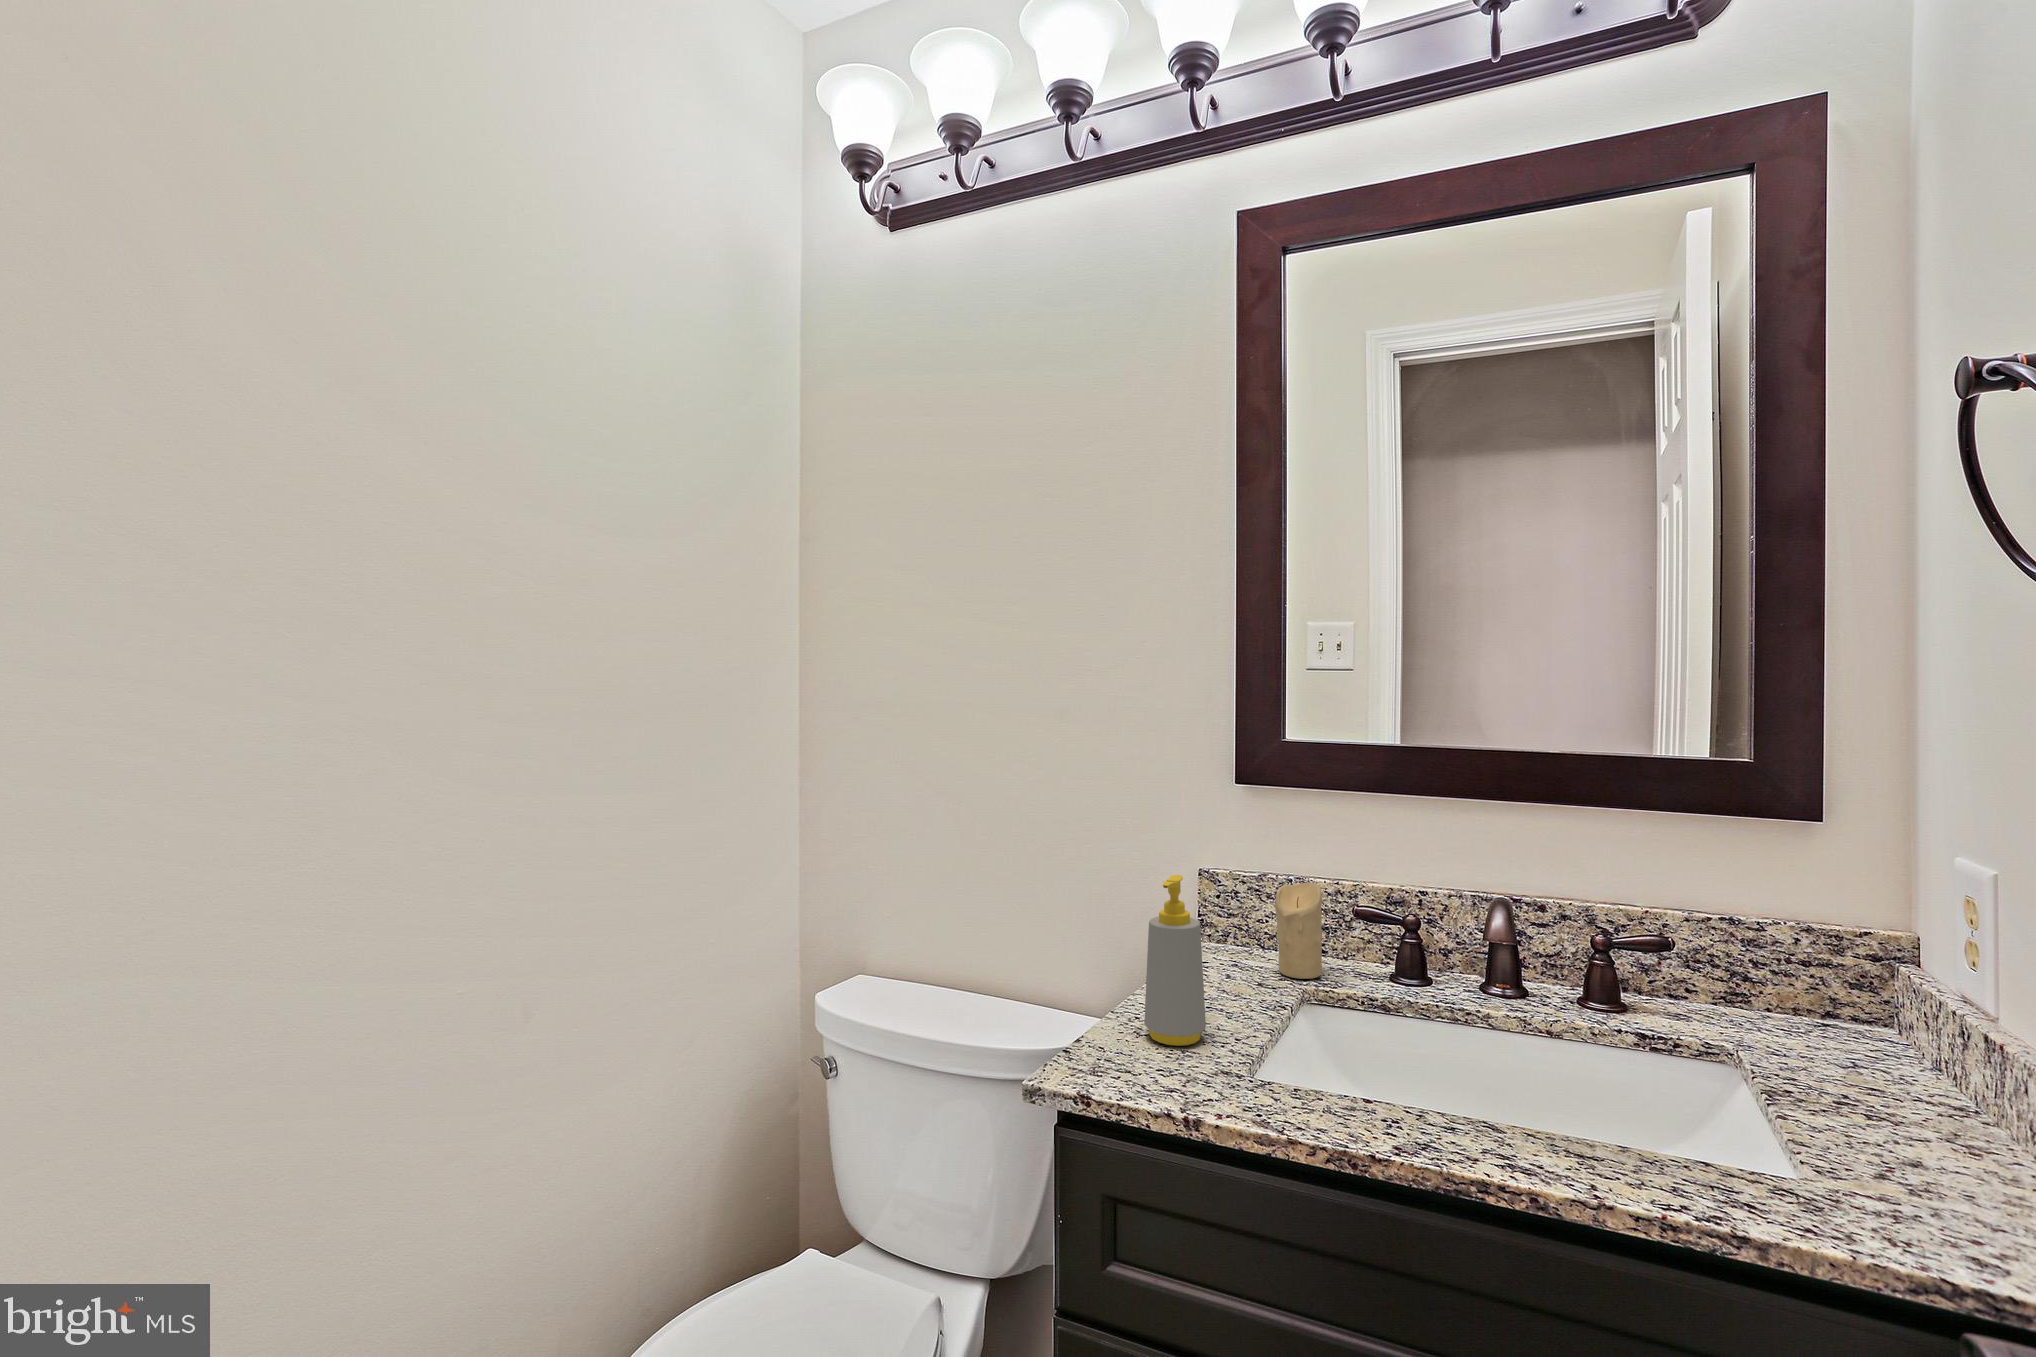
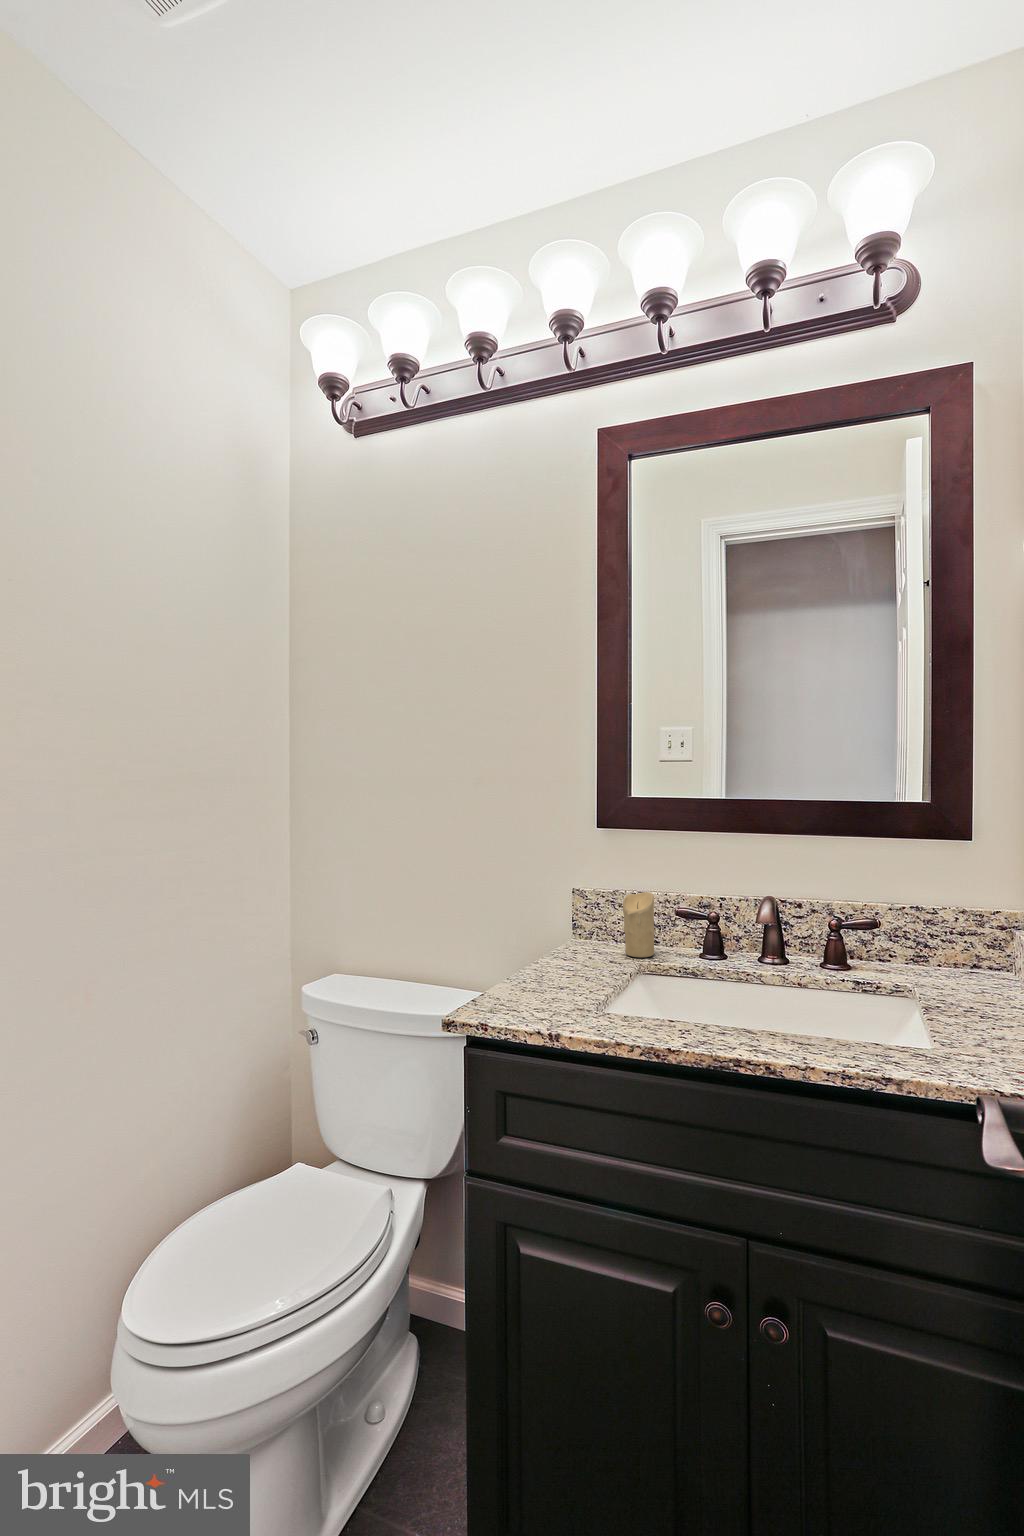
soap bottle: present [1144,875,1206,1046] -> none [528,880,570,996]

